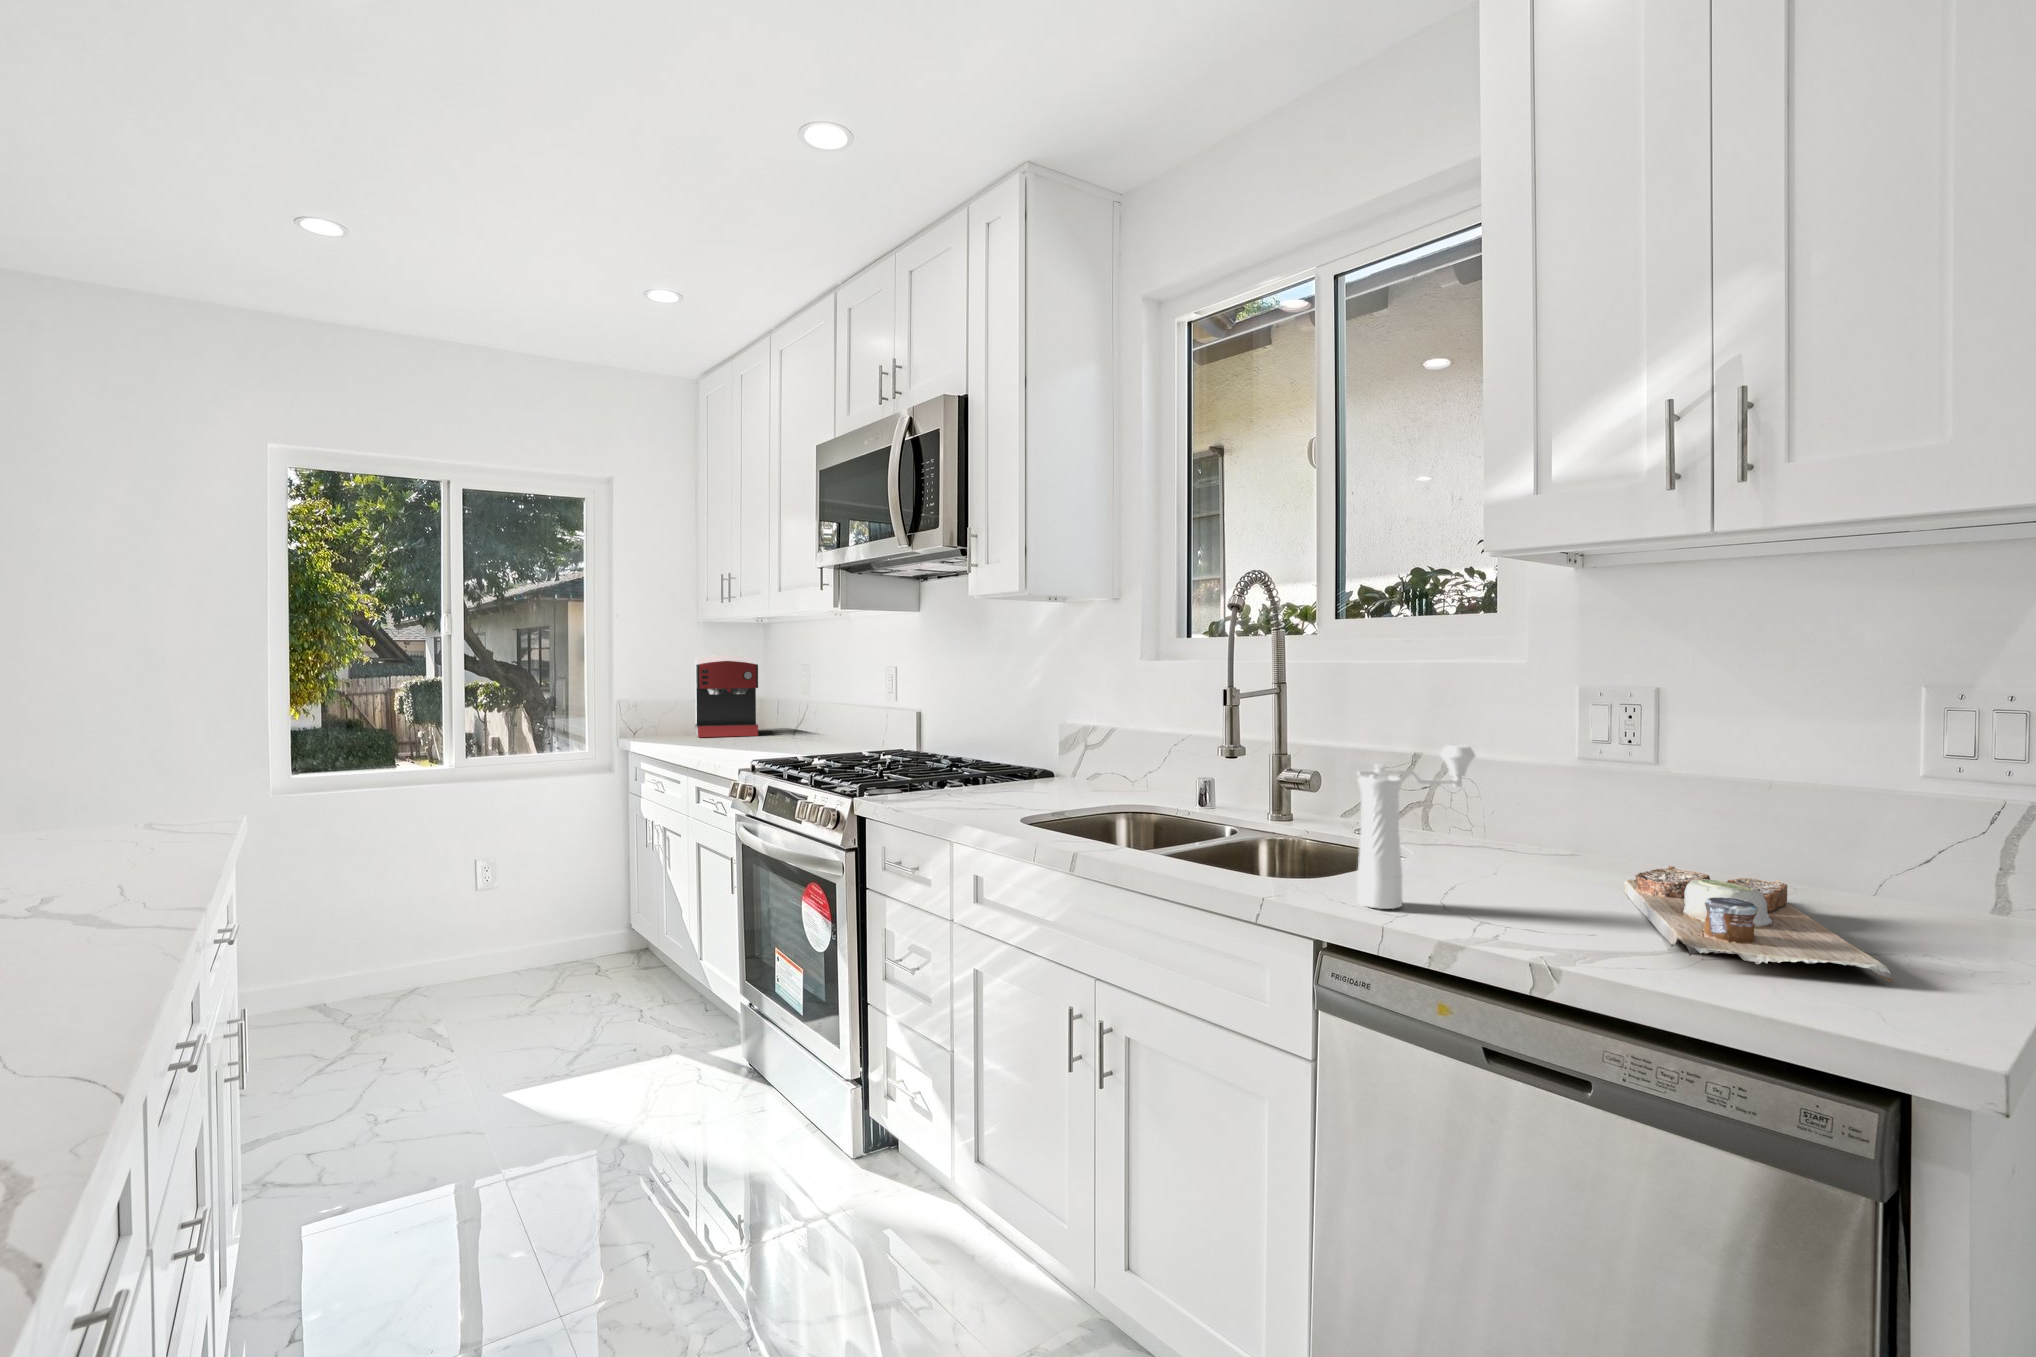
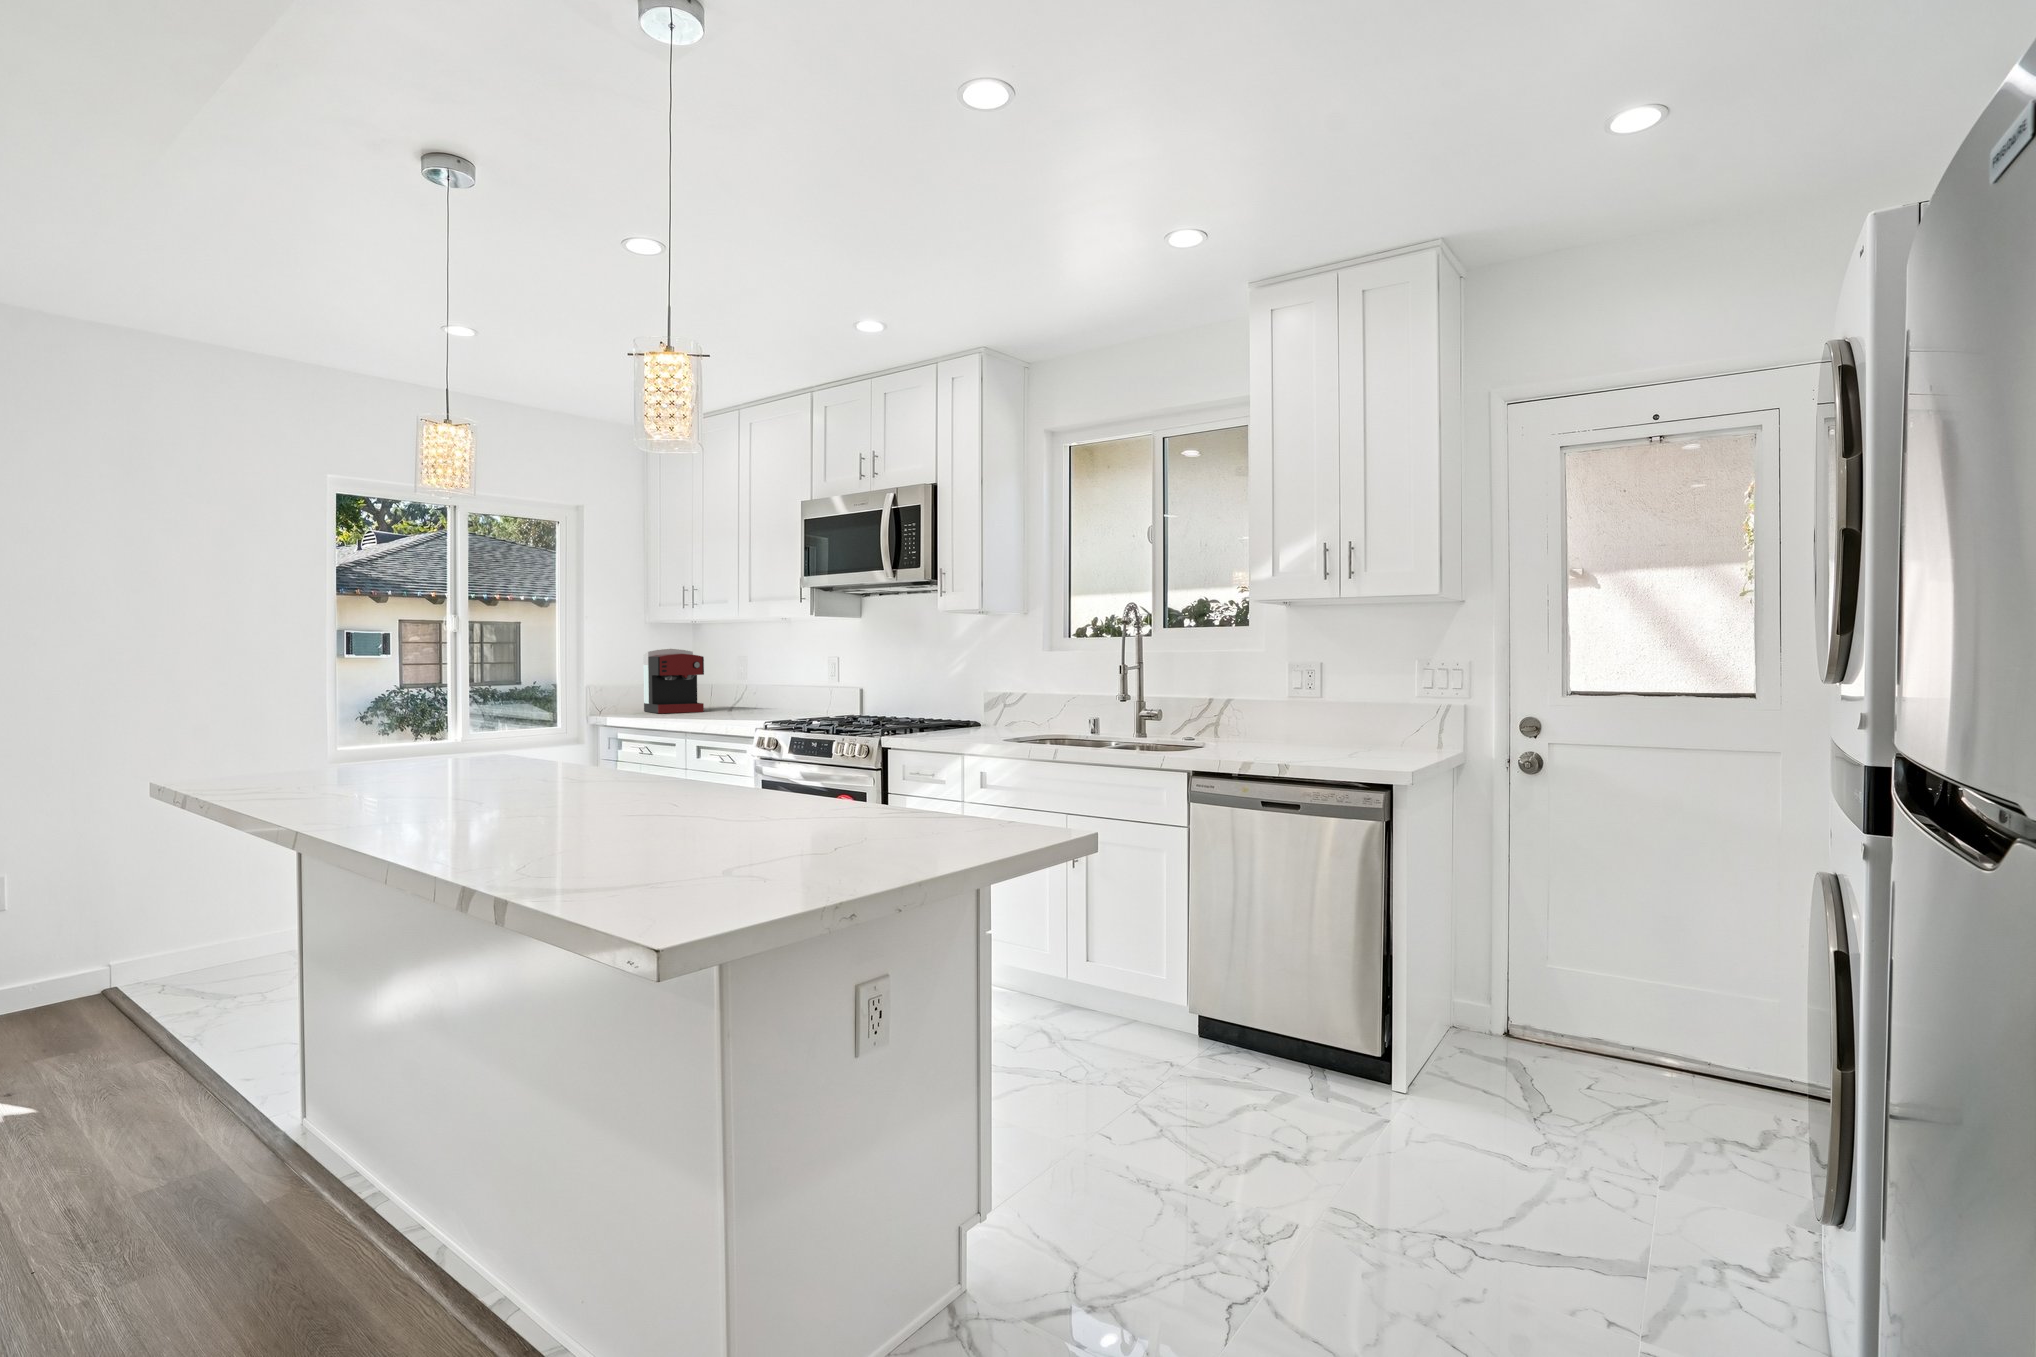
pepper mill: present [1357,745,1475,909] -> none [1206,687,1252,756]
cutting board: present [1624,866,1894,983] -> none [1308,736,1394,762]

